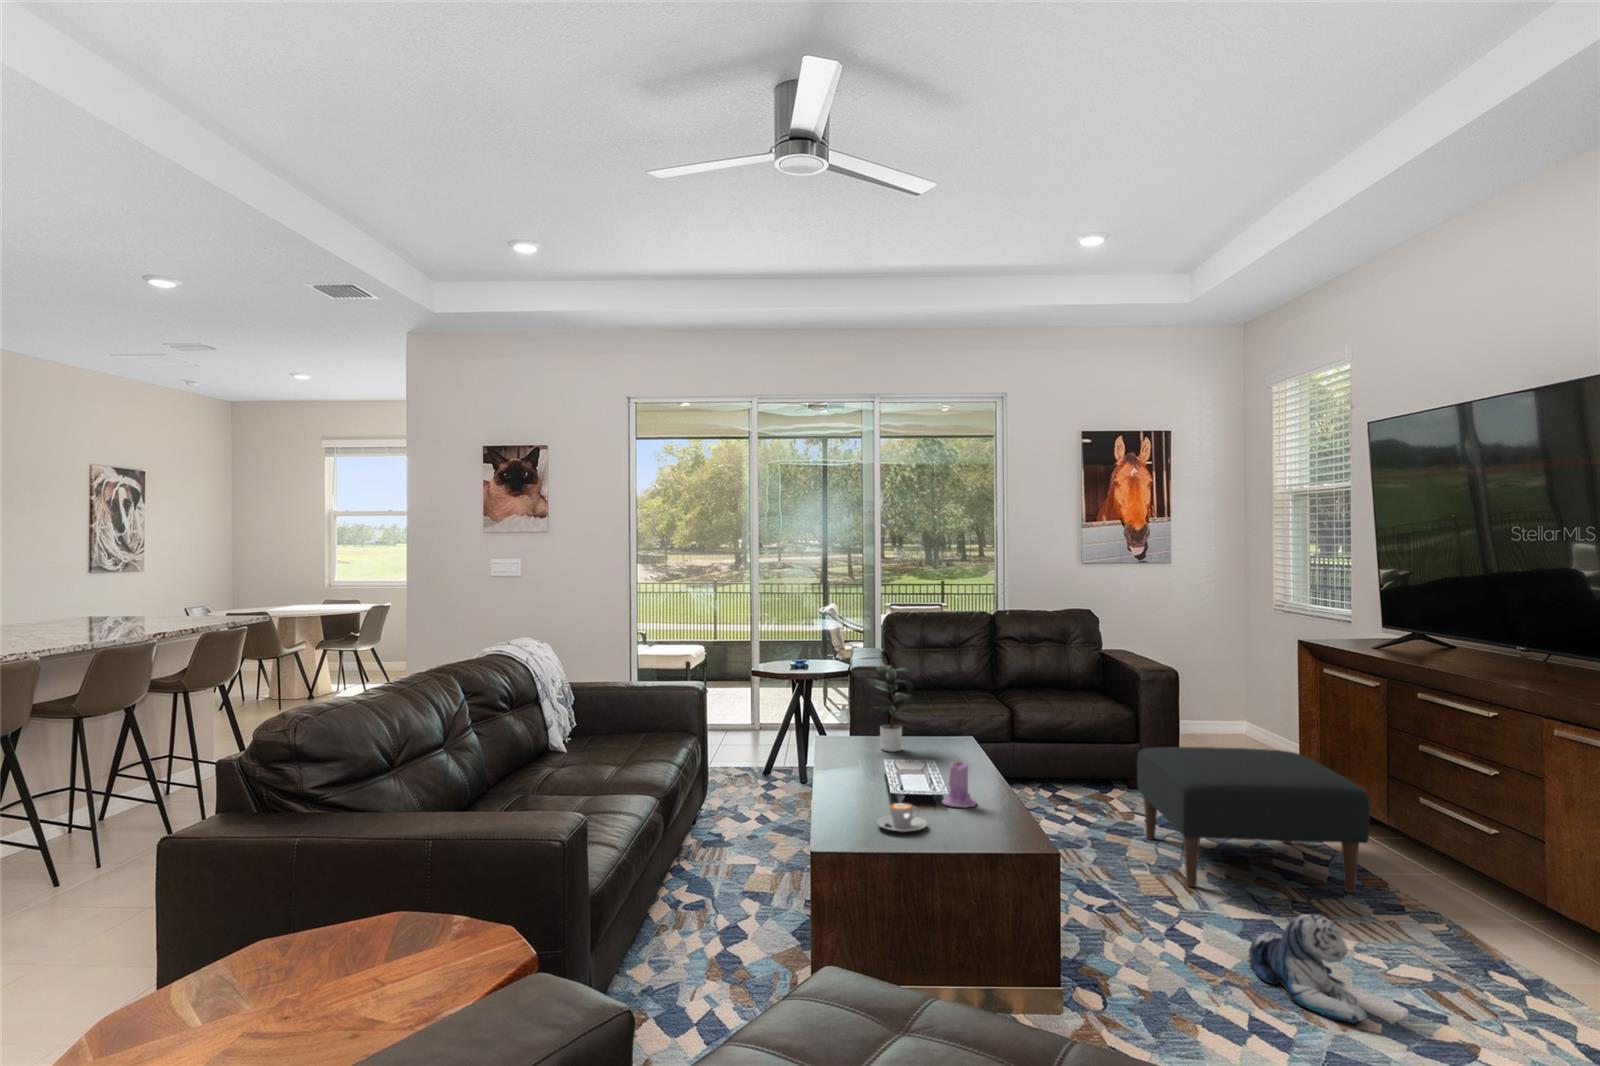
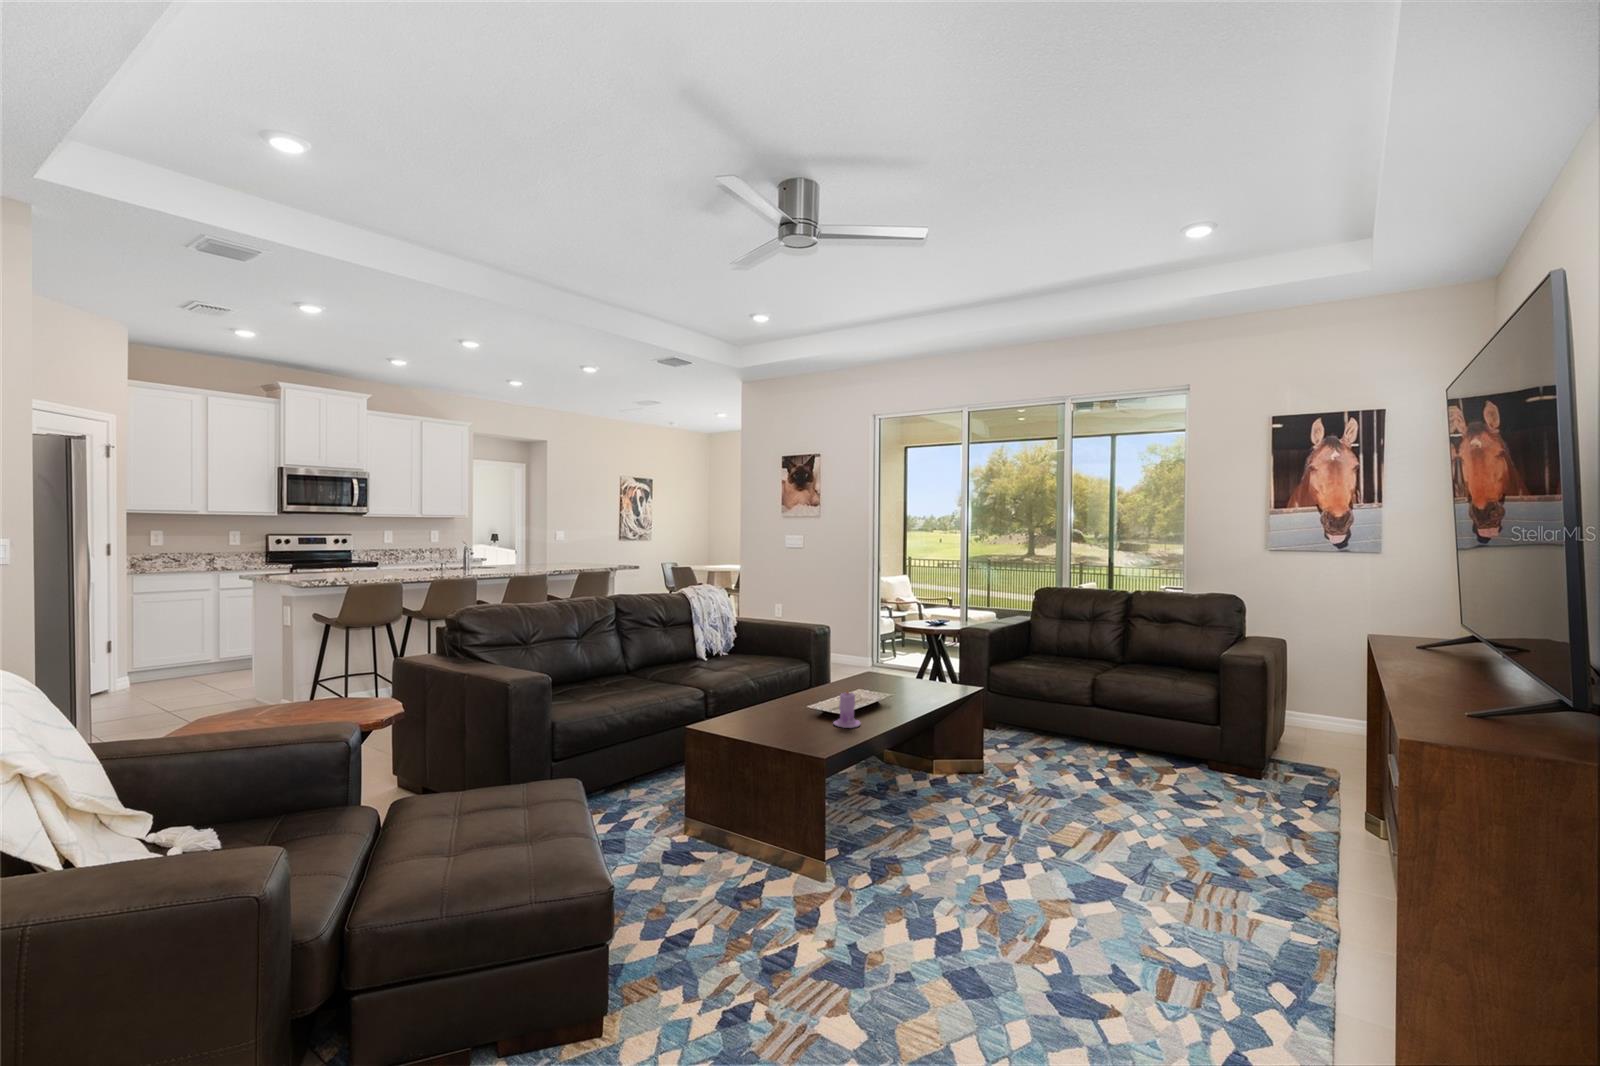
potted plant: present [868,666,926,752] -> none [872,620,934,690]
ottoman: present [1137,747,1370,893] -> none [1090,723,1310,899]
coffee cup: present [877,803,927,832] -> none [752,712,790,732]
plush toy: present [1249,914,1367,1023] -> none [1017,868,1095,972]

